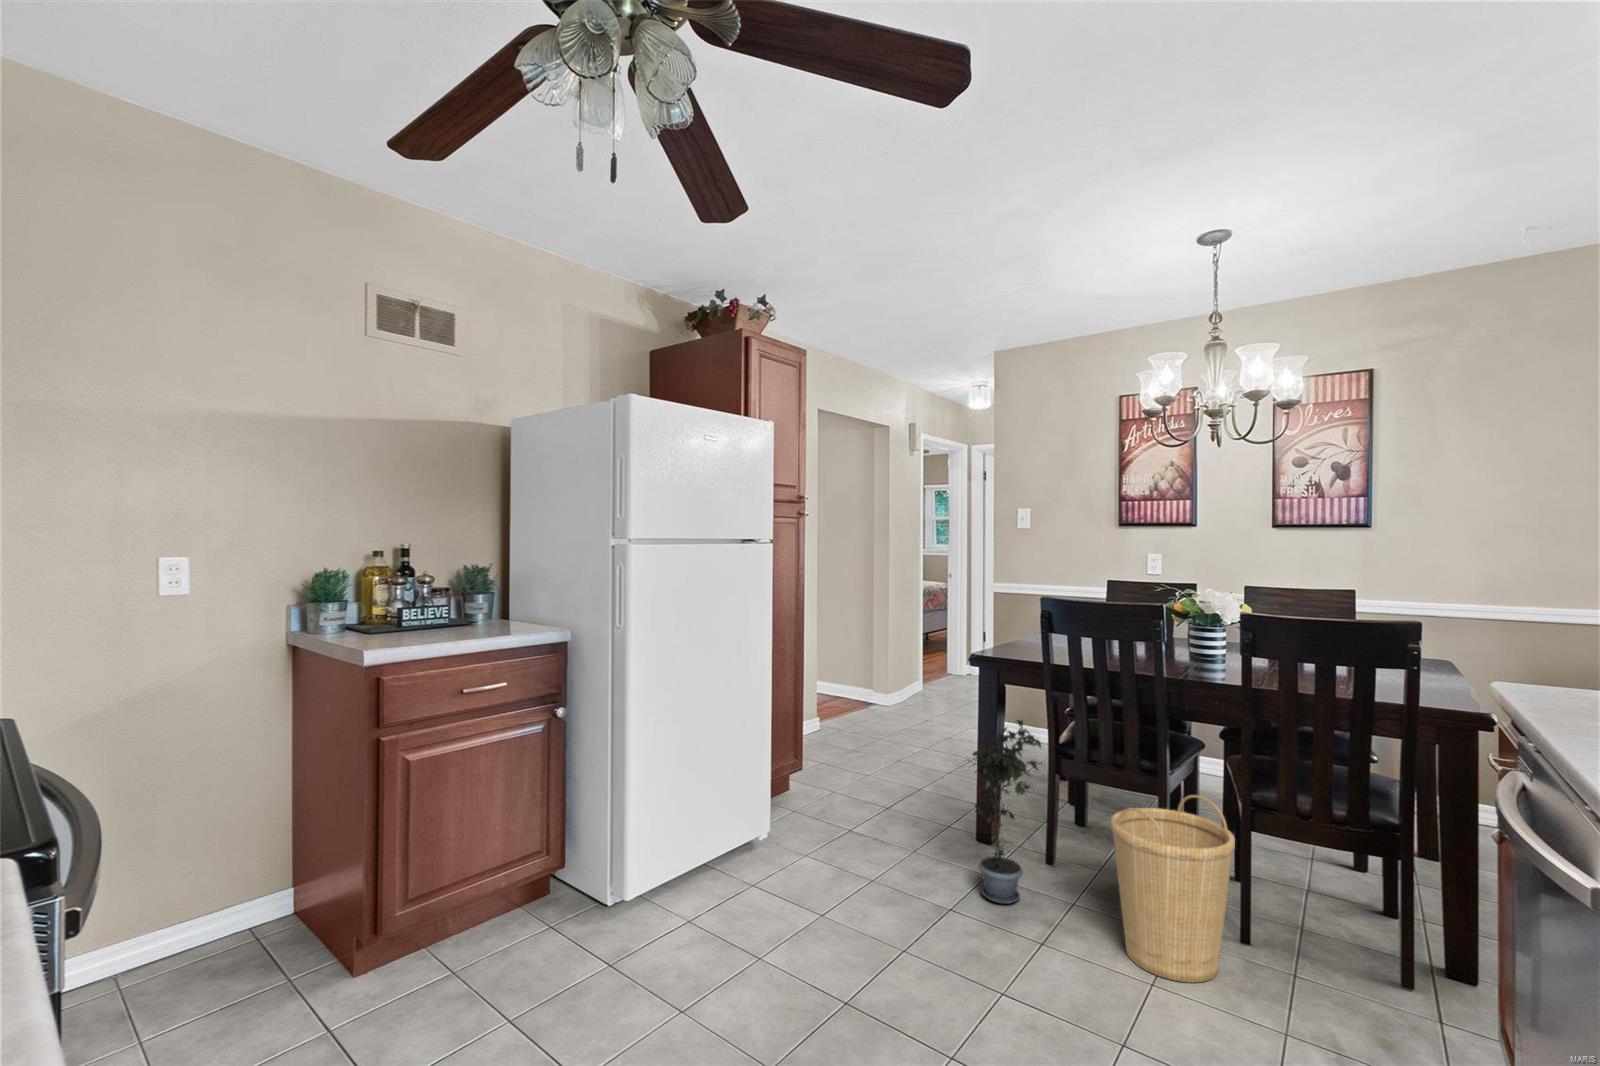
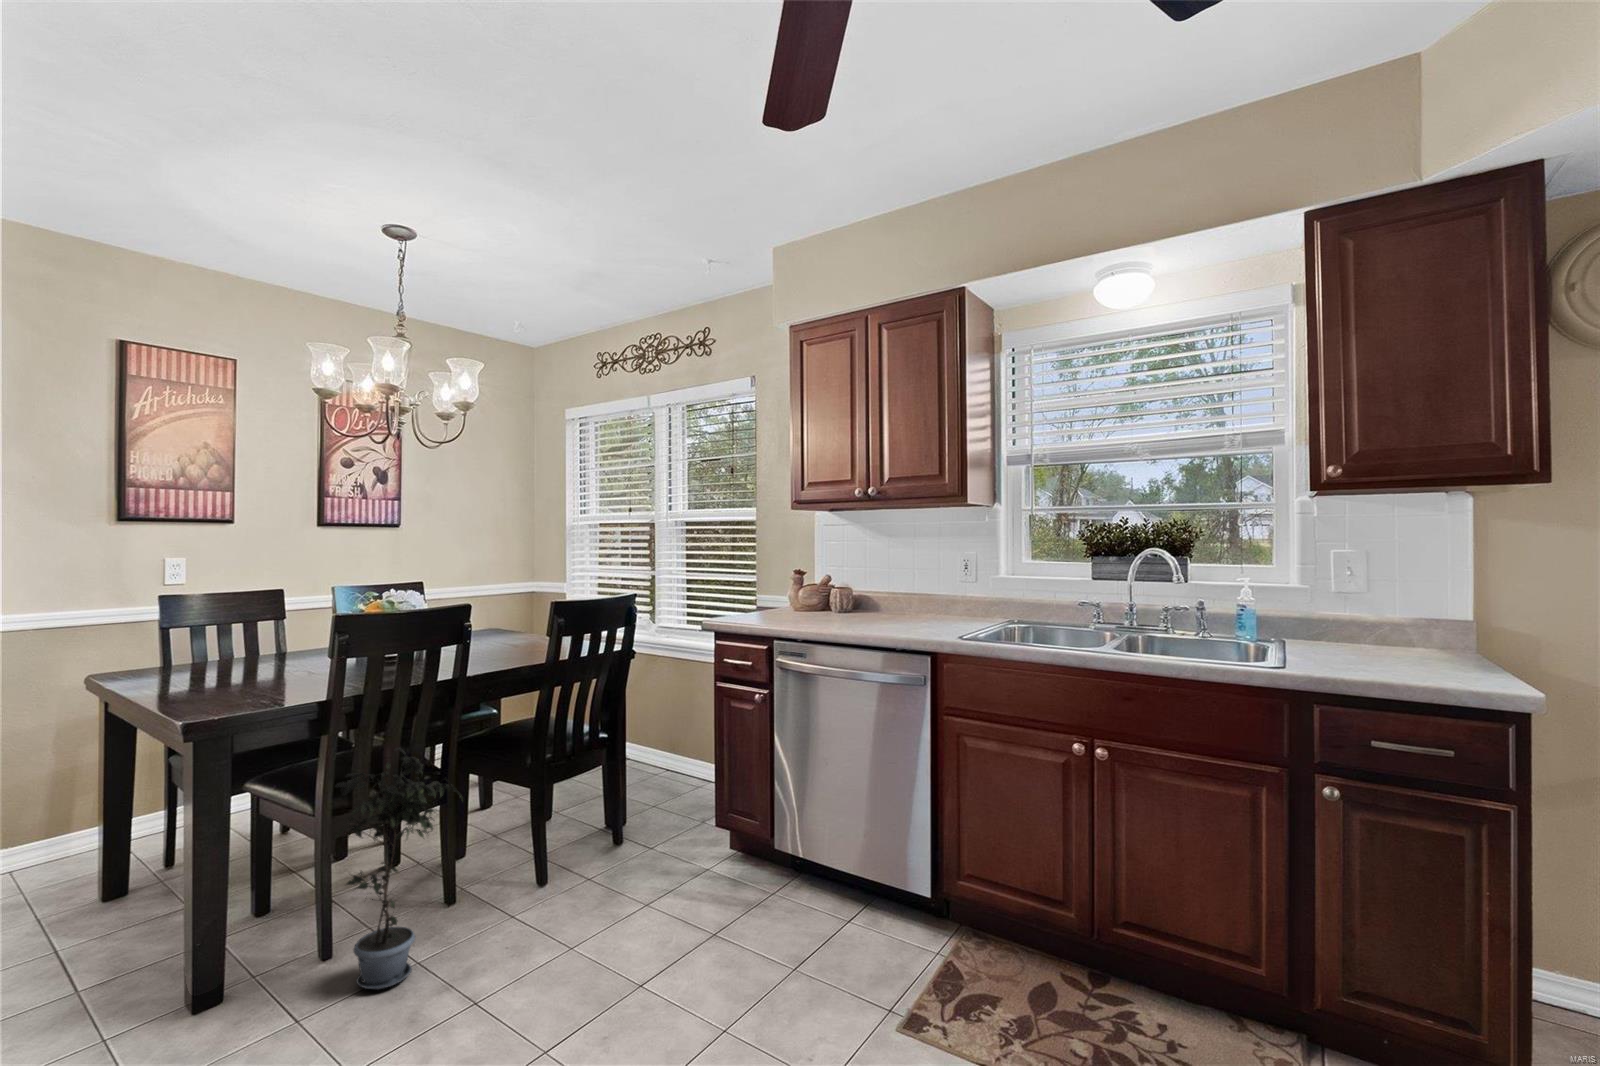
basket: present [1111,795,1235,983] -> none [511,753,615,923]

